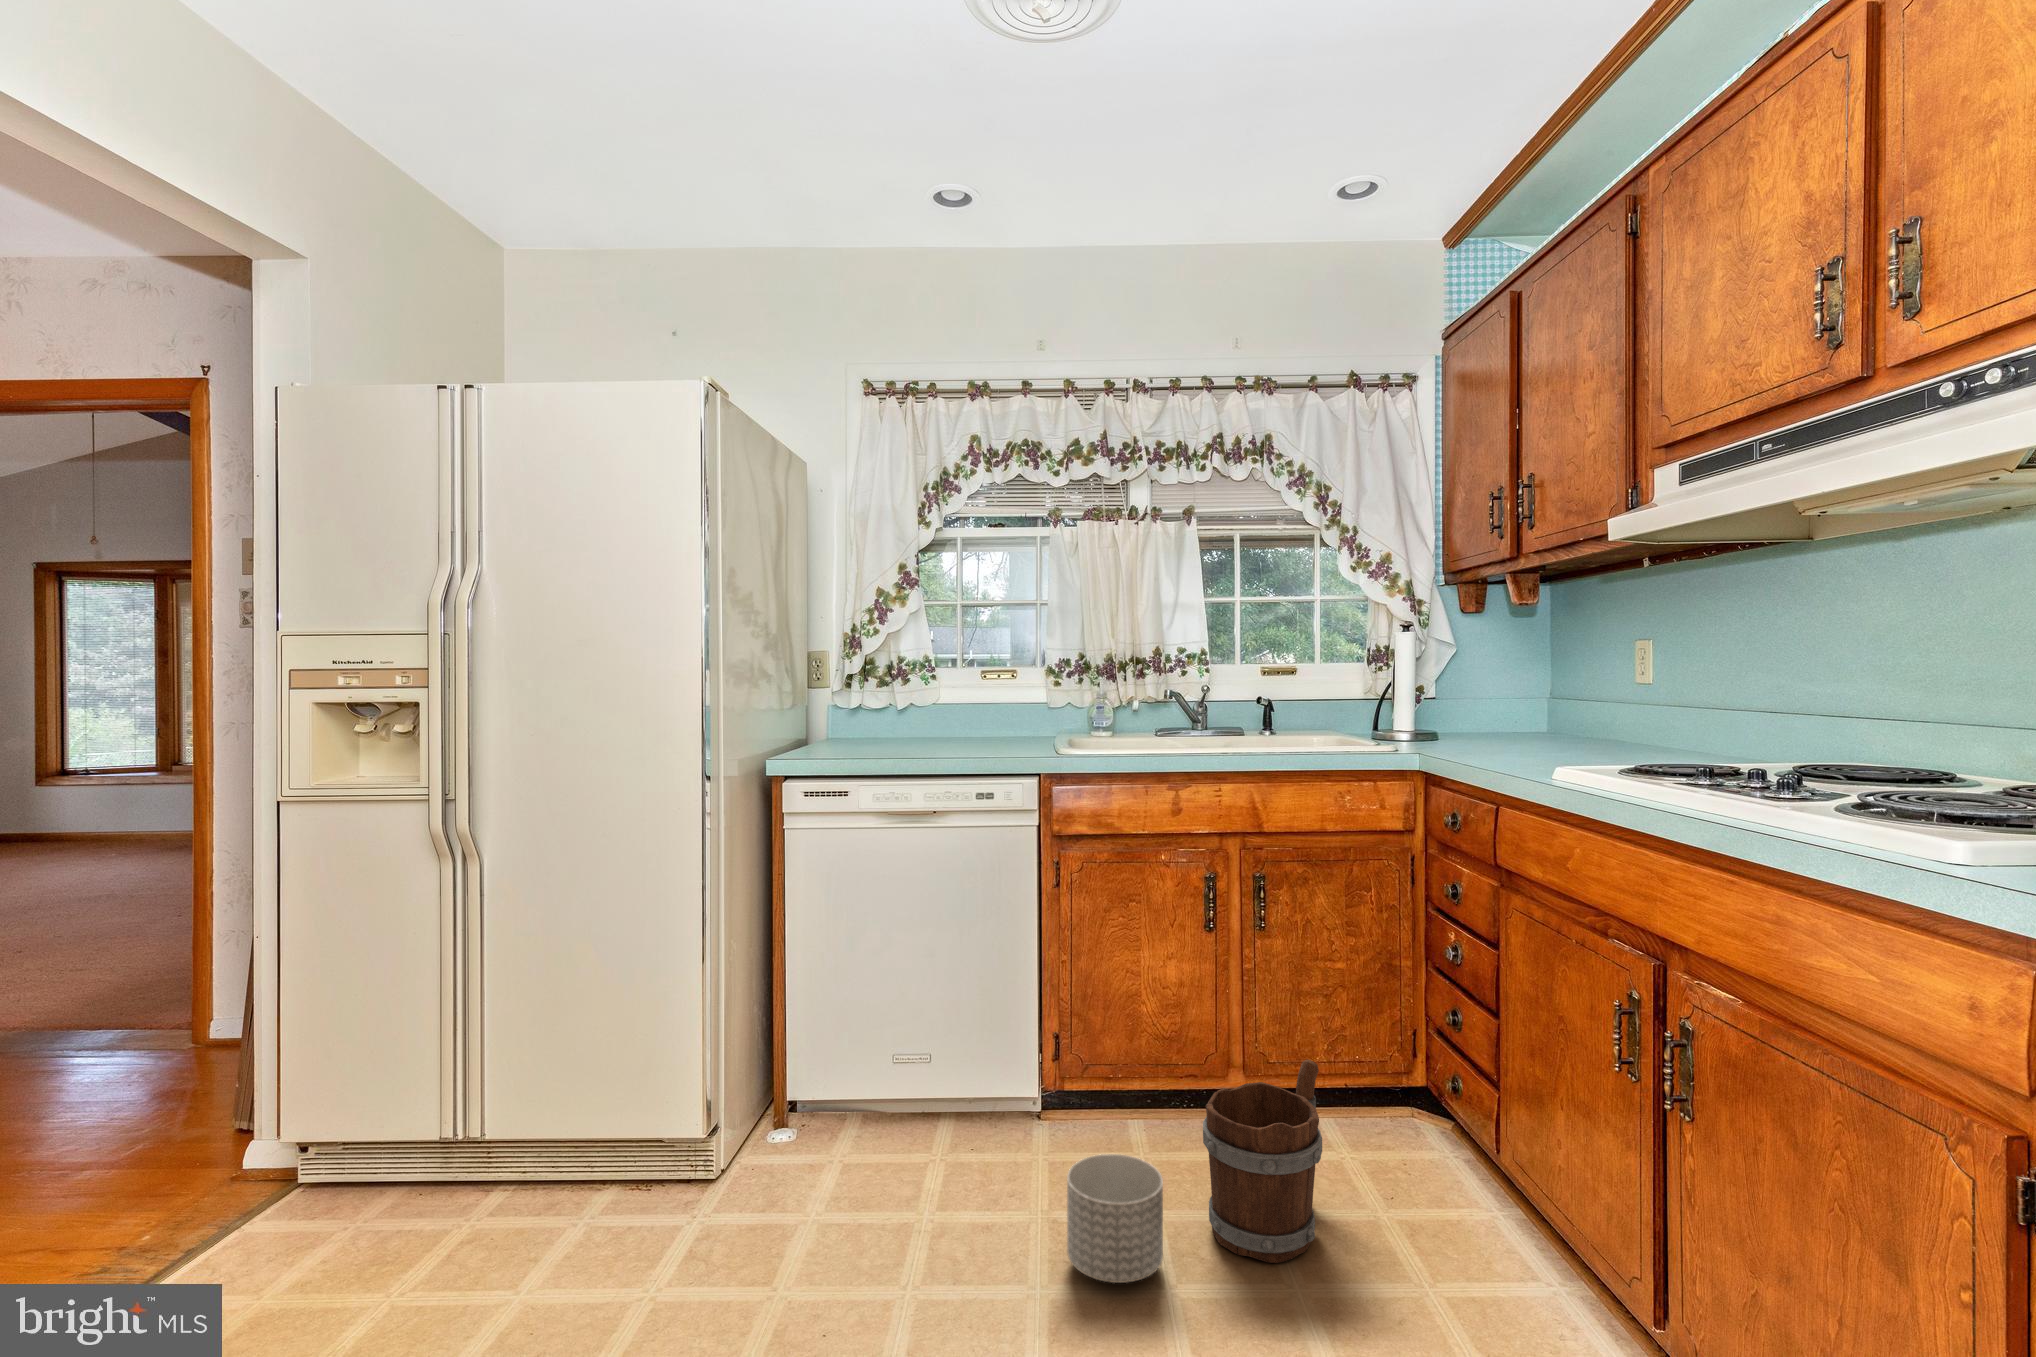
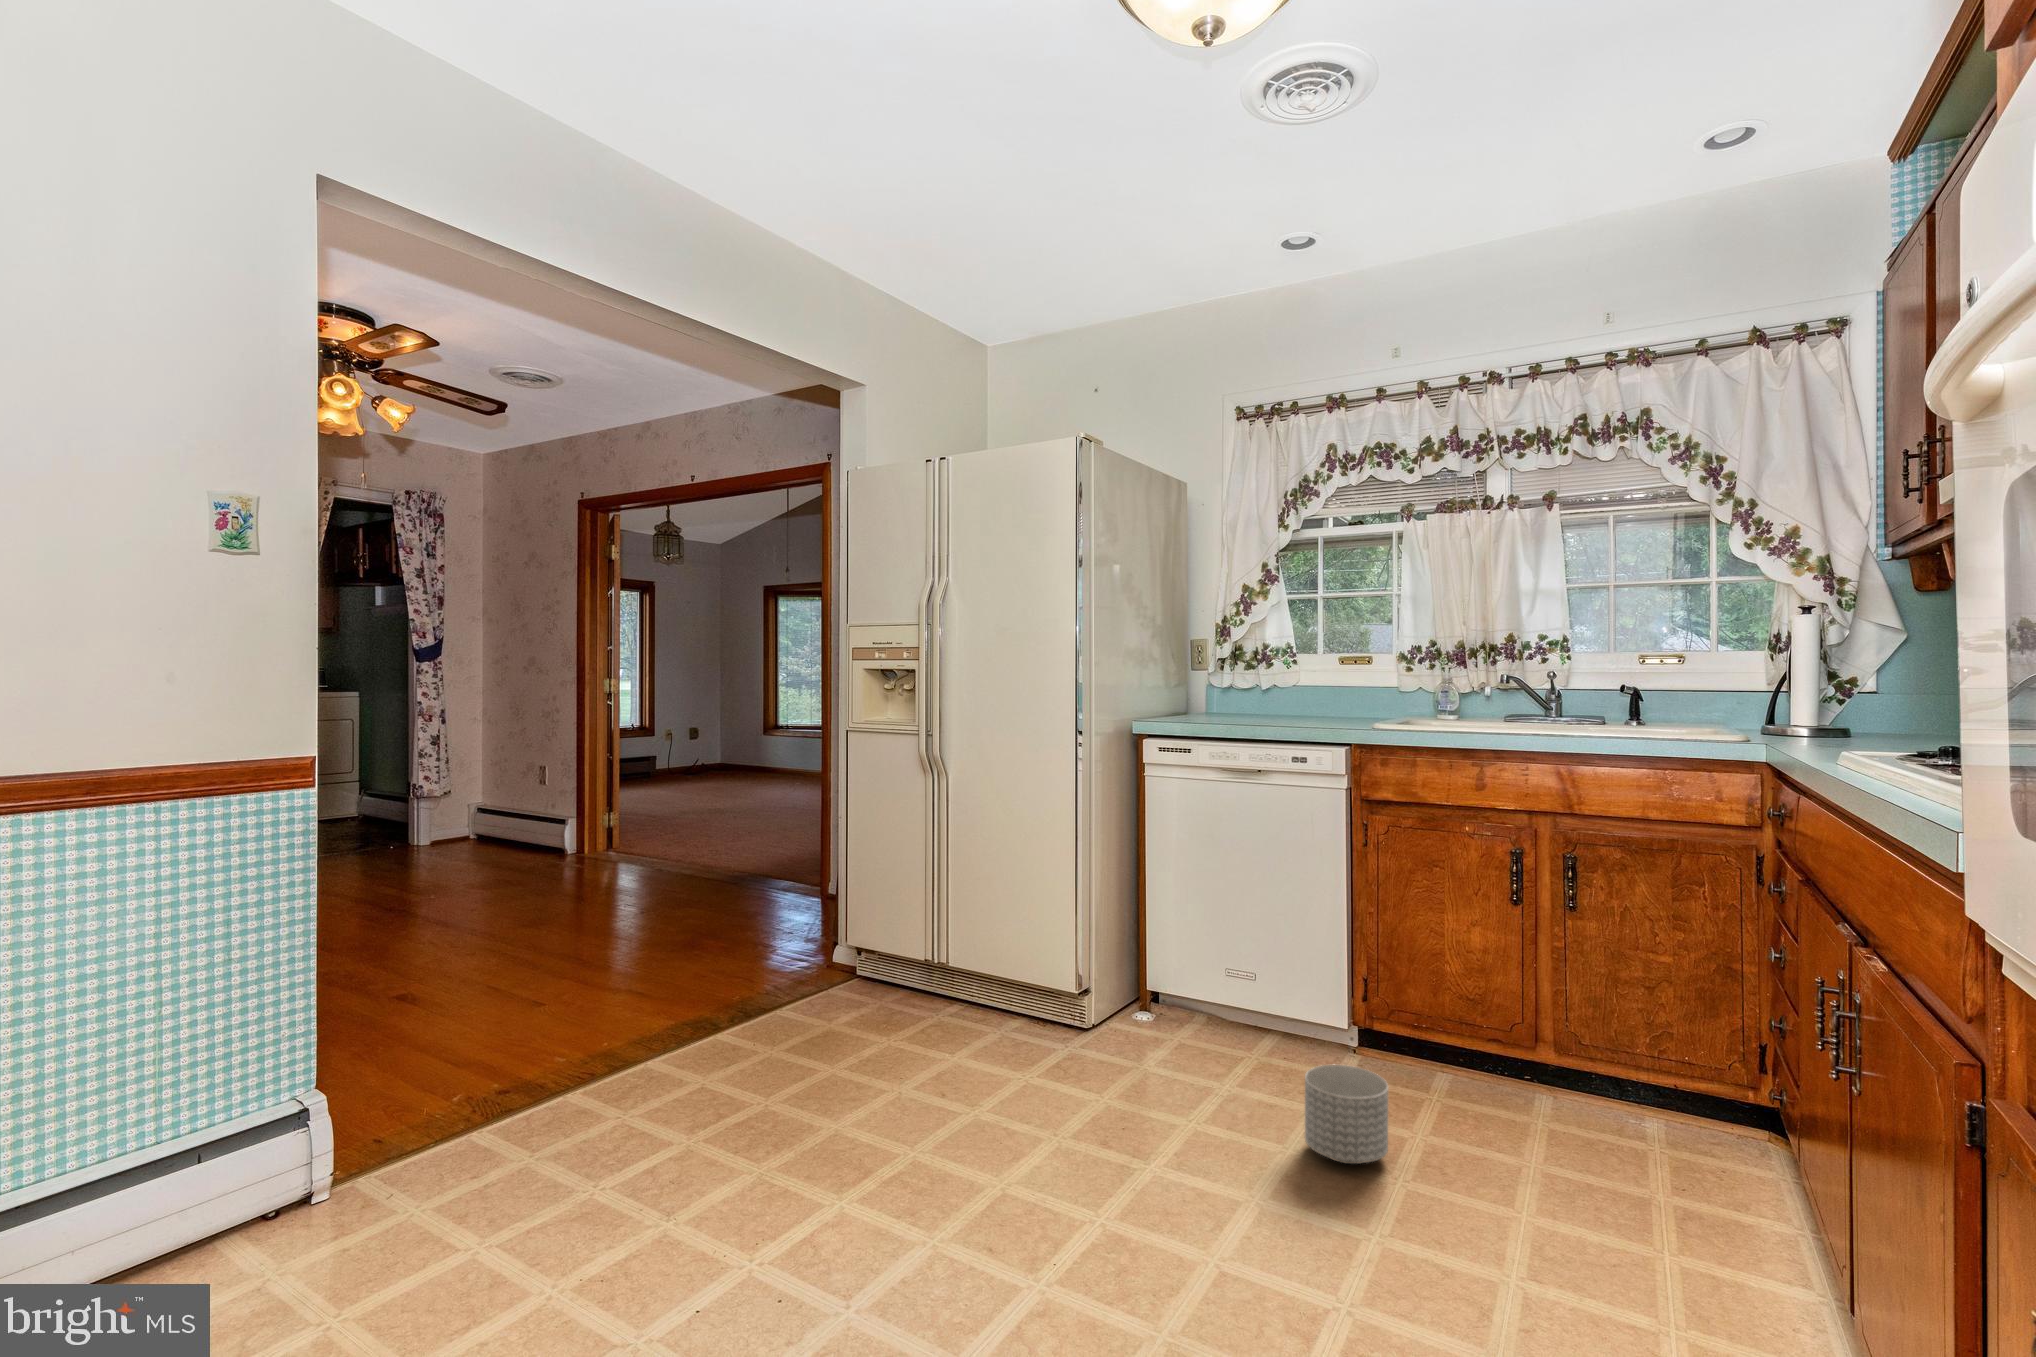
bucket: present [1203,1060,1322,1263] -> none [1439,1030,1586,1190]

